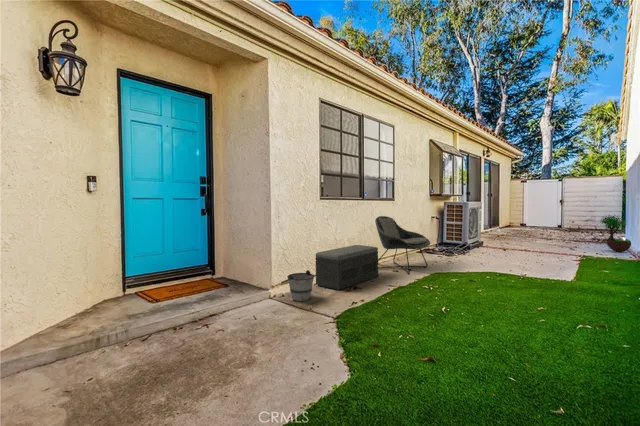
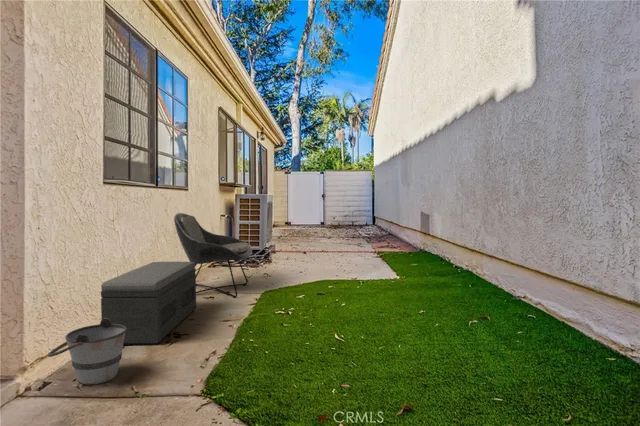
potted tree: present [600,215,631,252] -> none [379,205,404,244]

